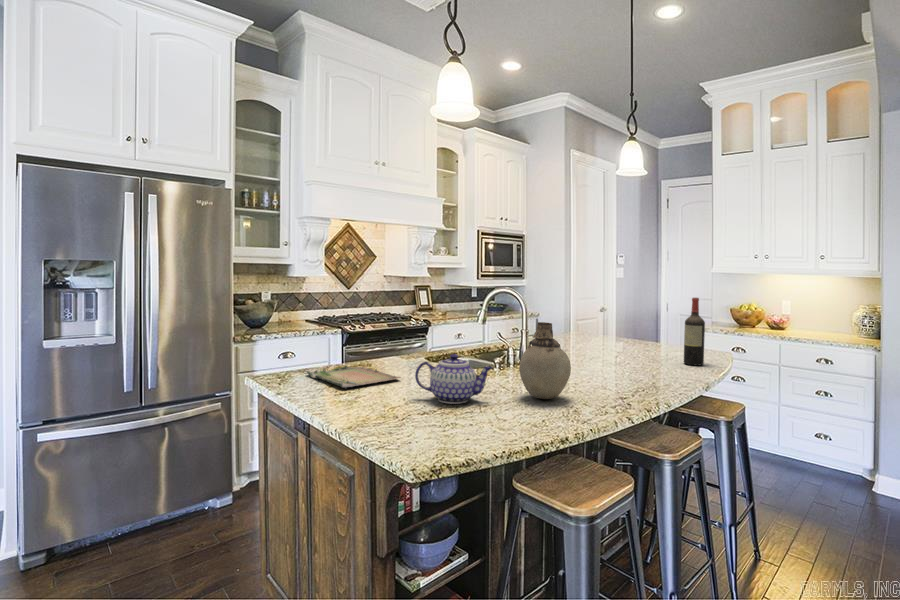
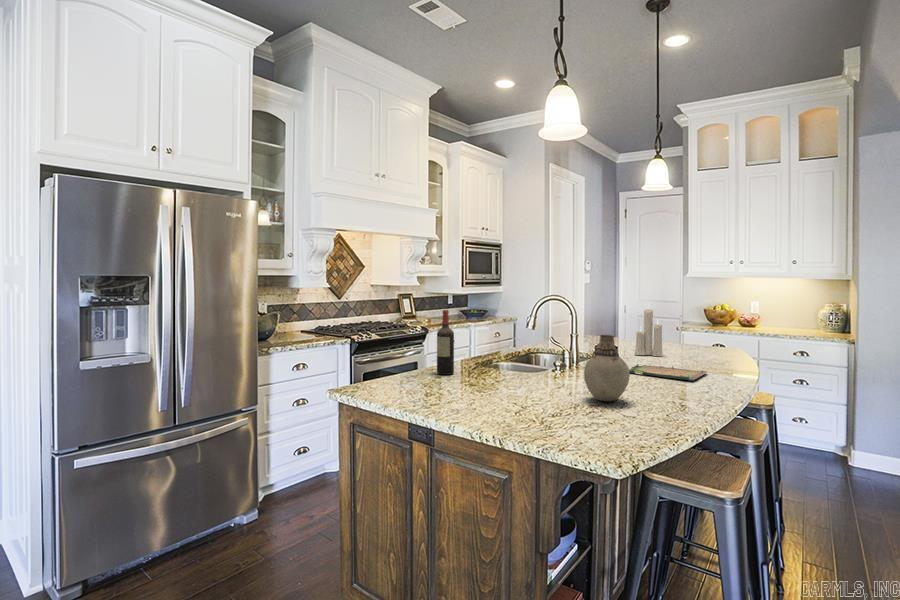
candle: none [633,290,665,353] -> present [635,306,662,356]
wine bottle: present [684,298,705,366] -> present [437,310,454,375]
teapot: present [415,354,493,404] -> none [498,365,567,409]
tray: present [307,366,401,388] -> present [629,364,707,380]

